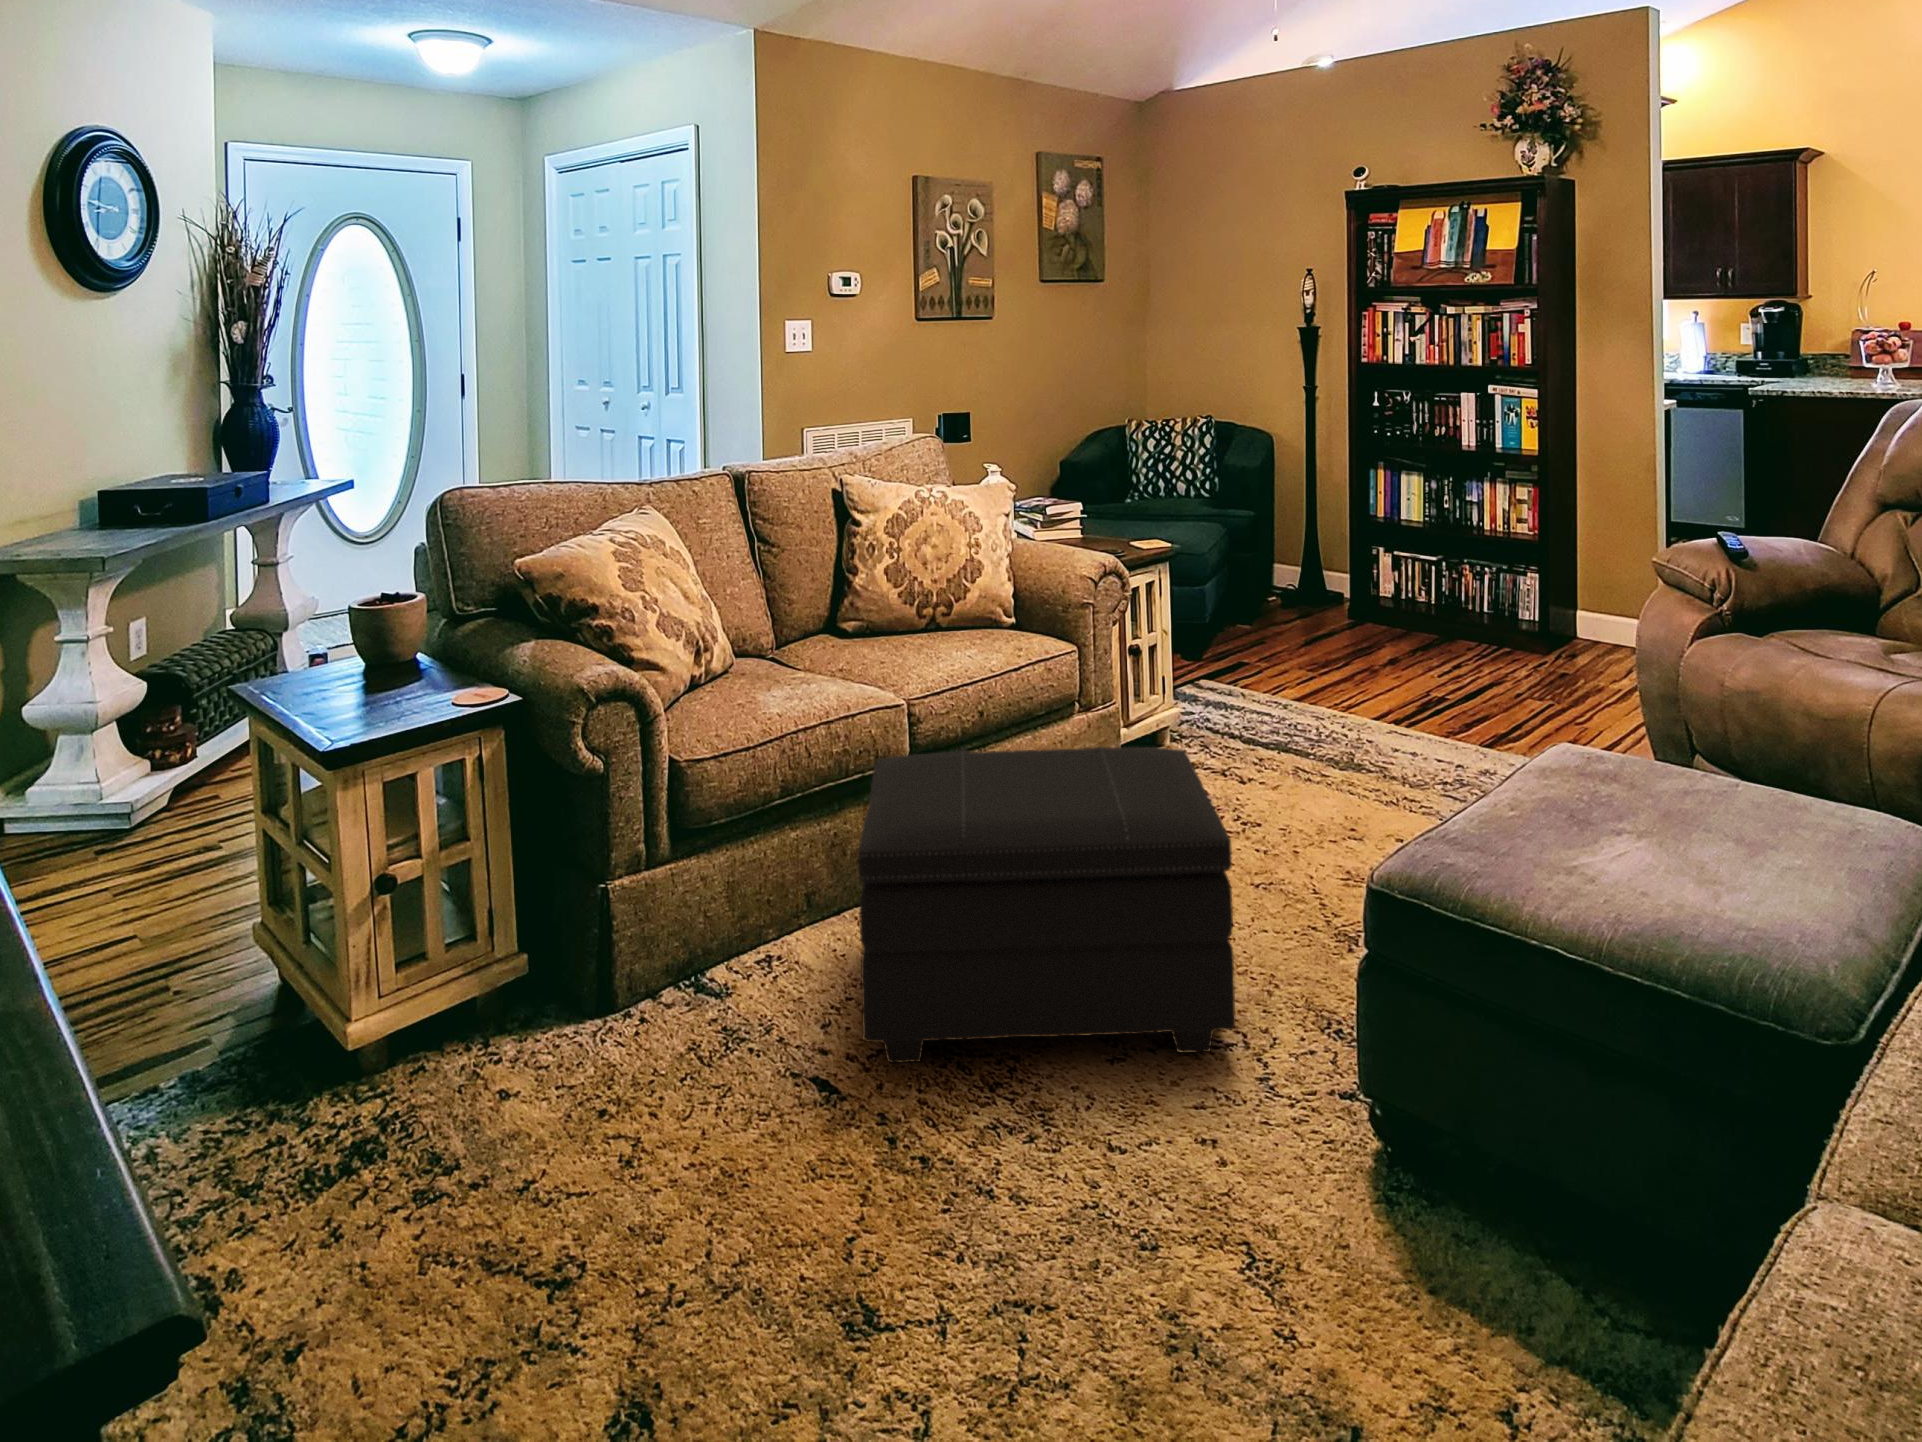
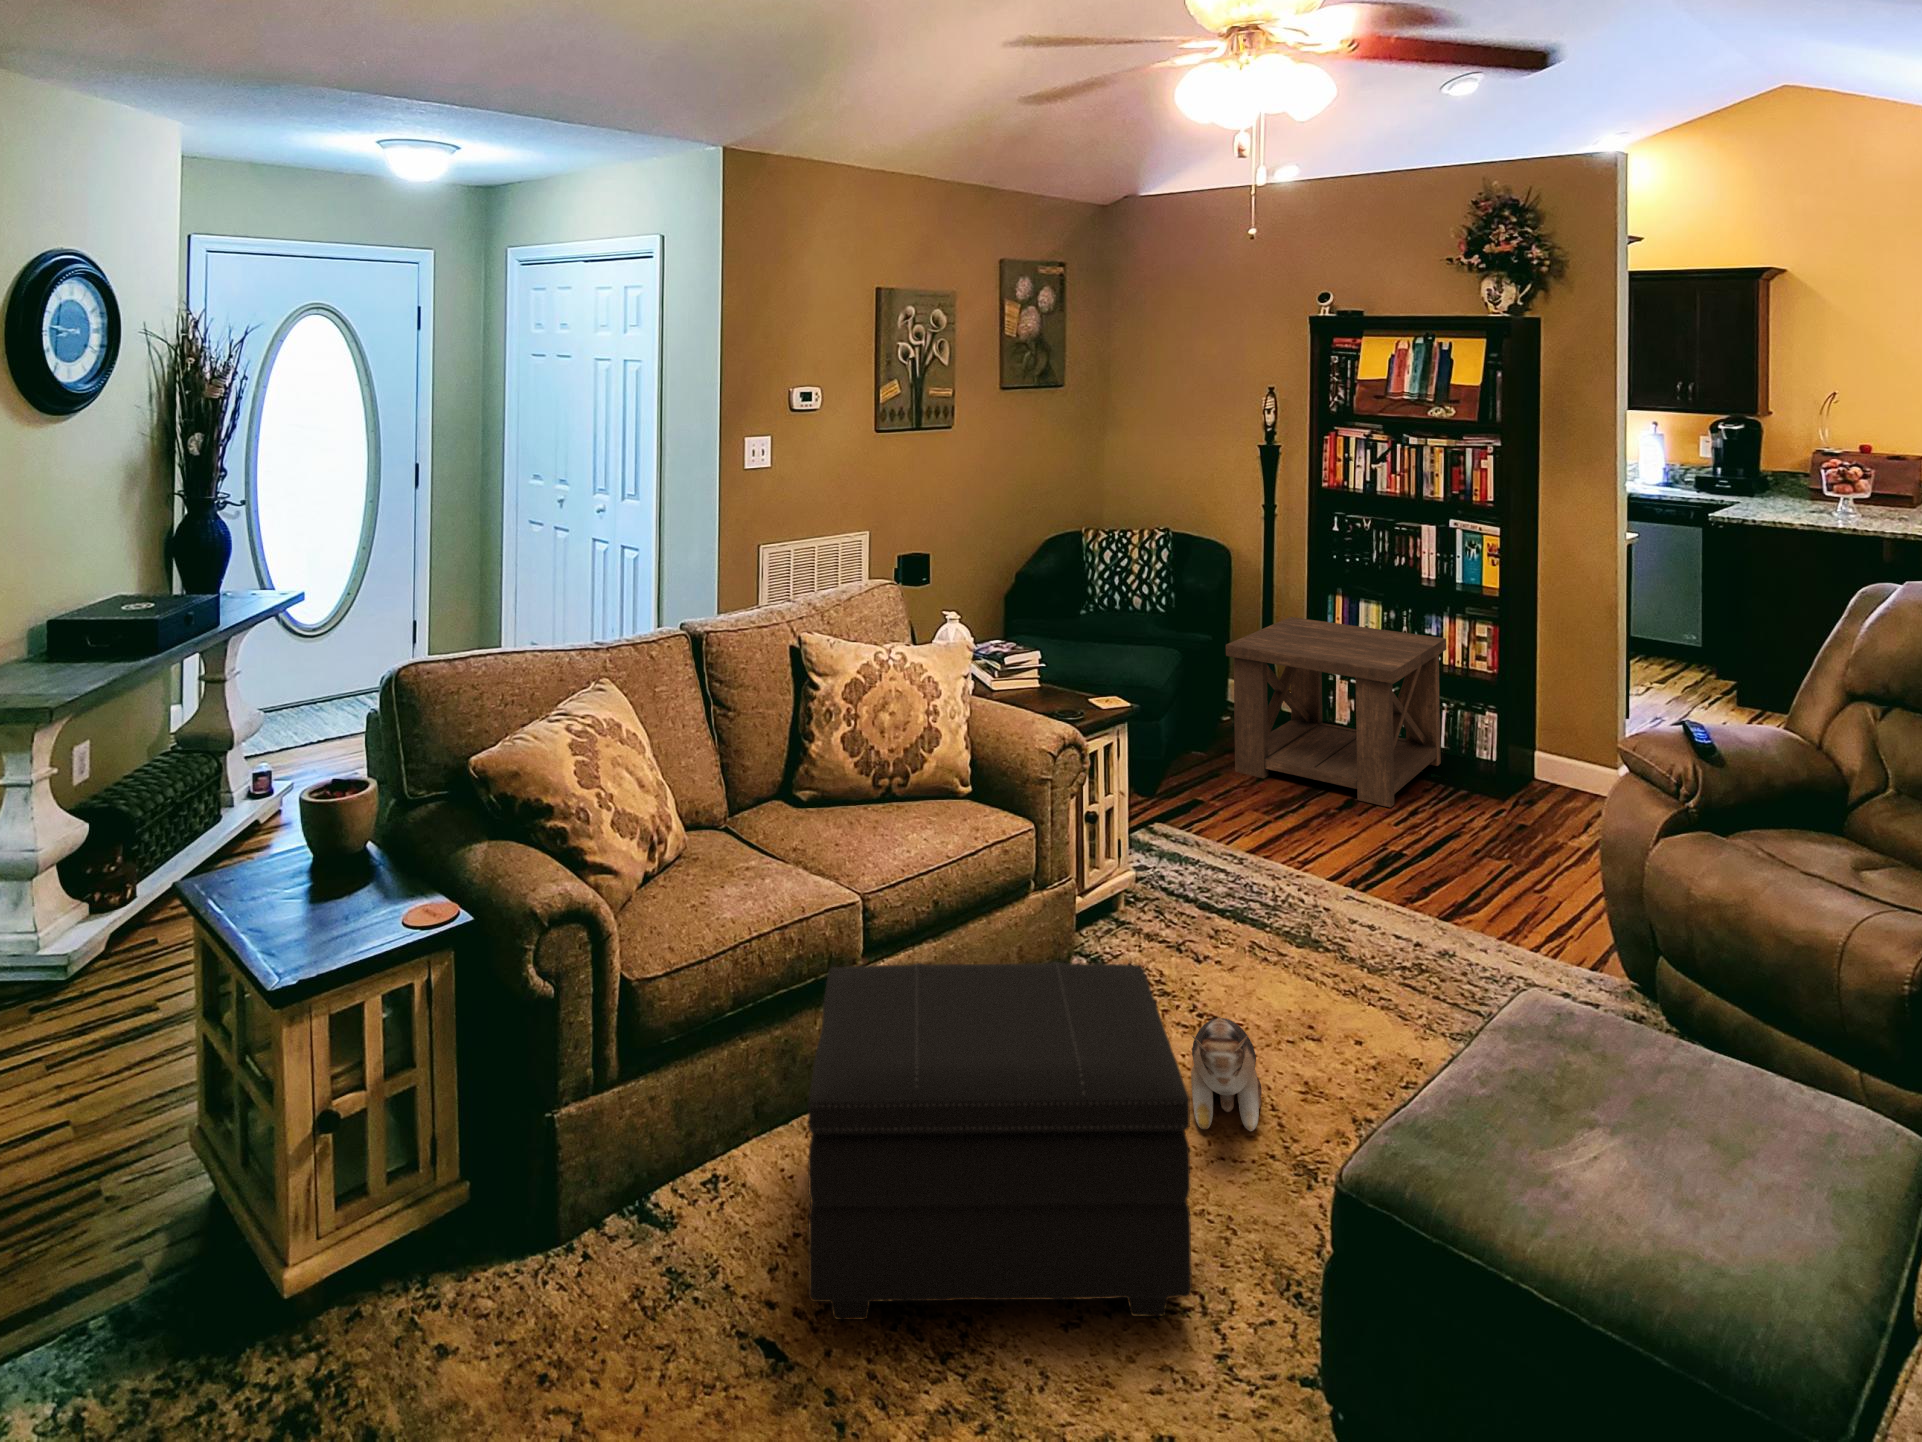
side table: none [1268,493,1489,663] -> present [1226,617,1446,807]
plush toy: none [1234,802,1304,912] -> present [1191,1017,1262,1131]

